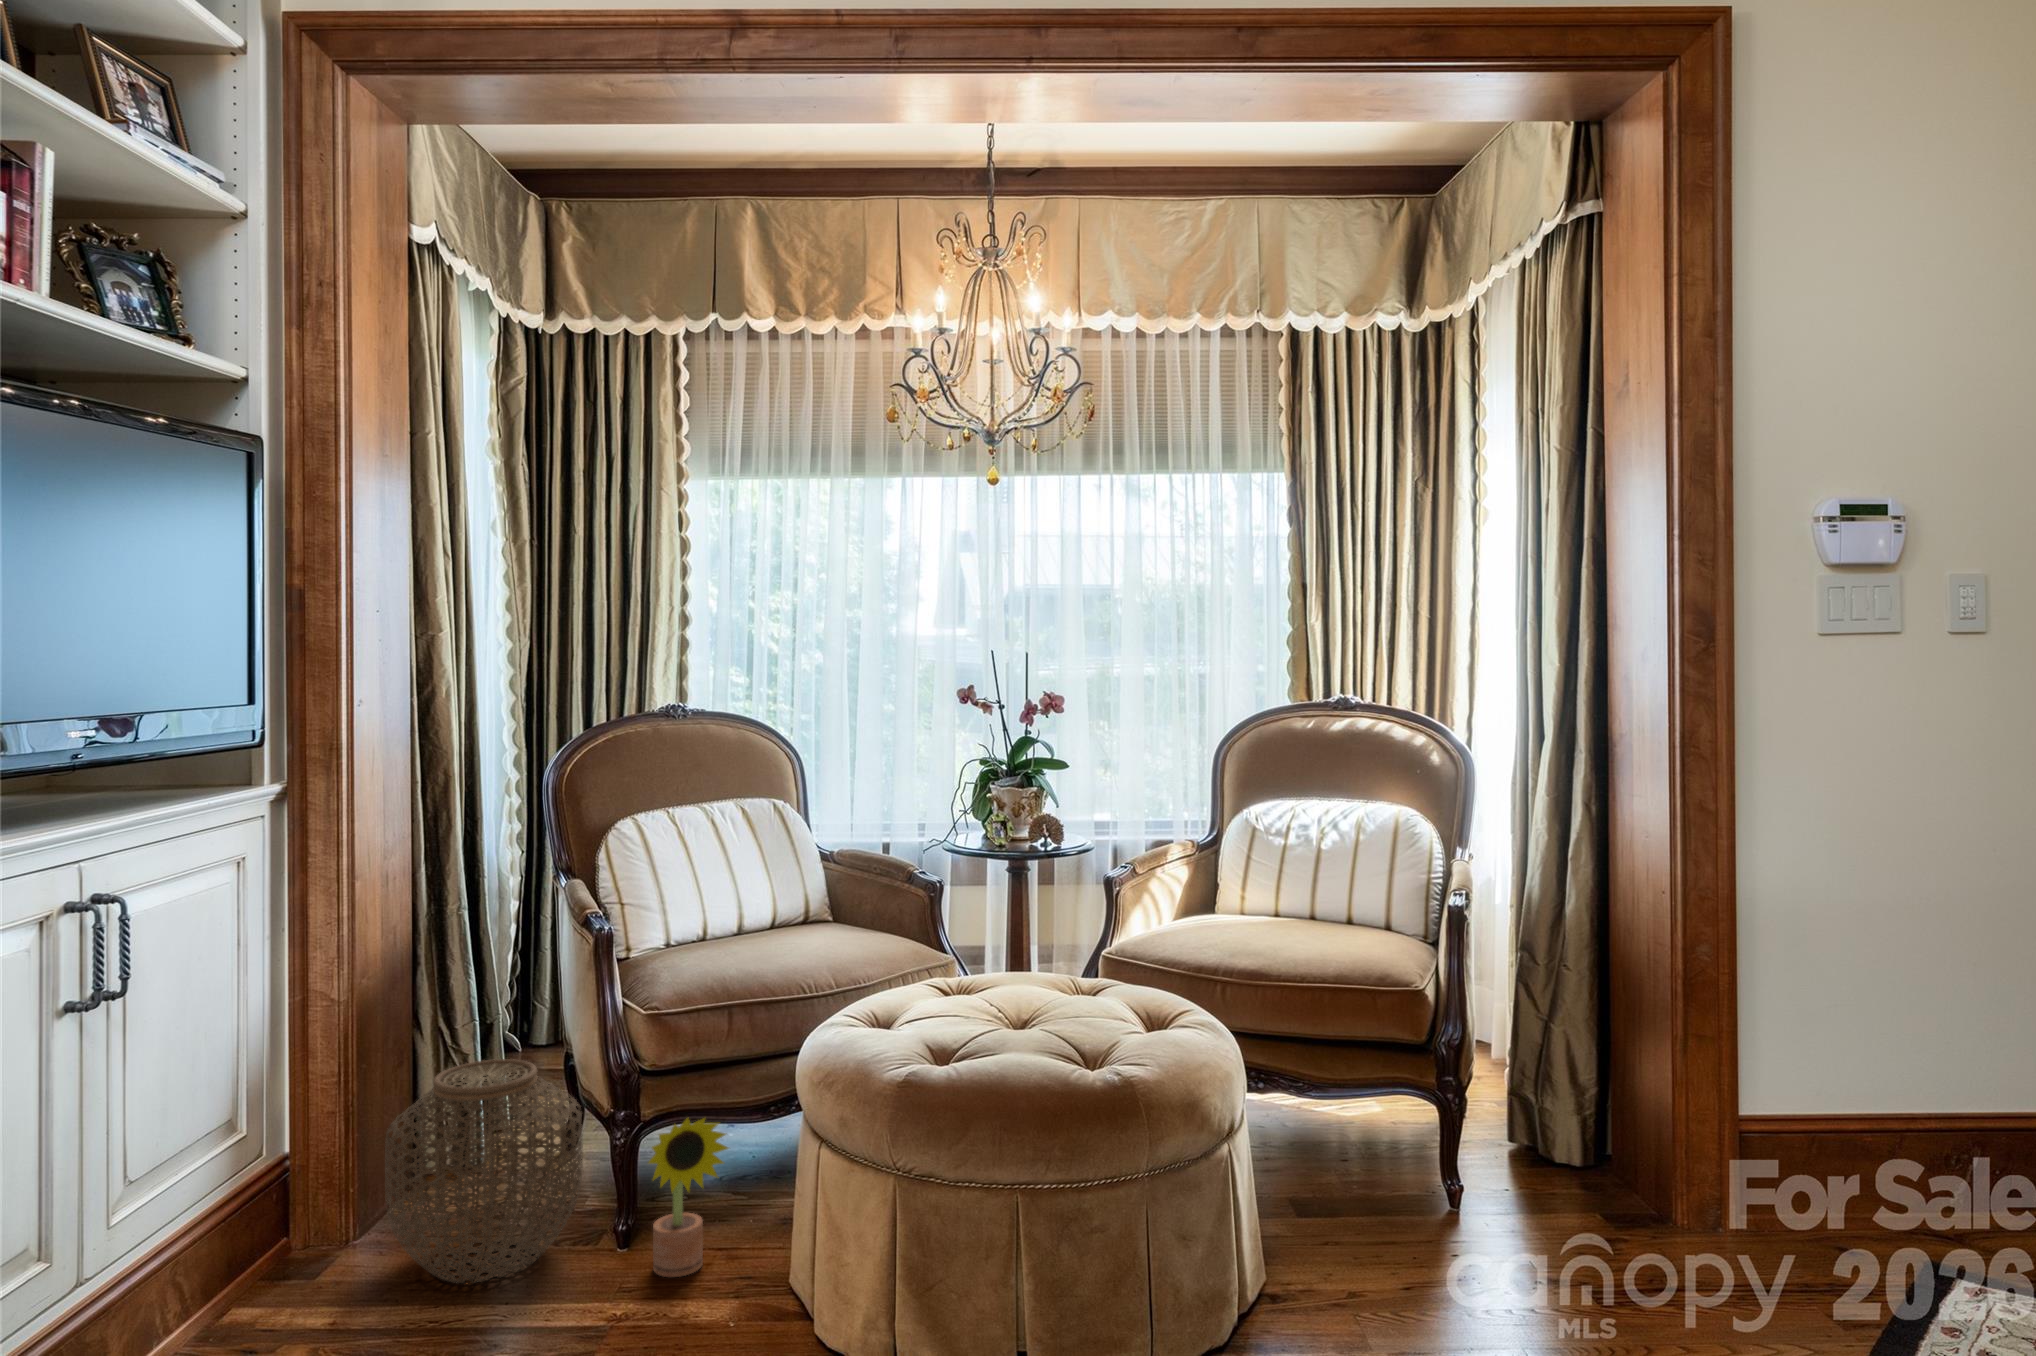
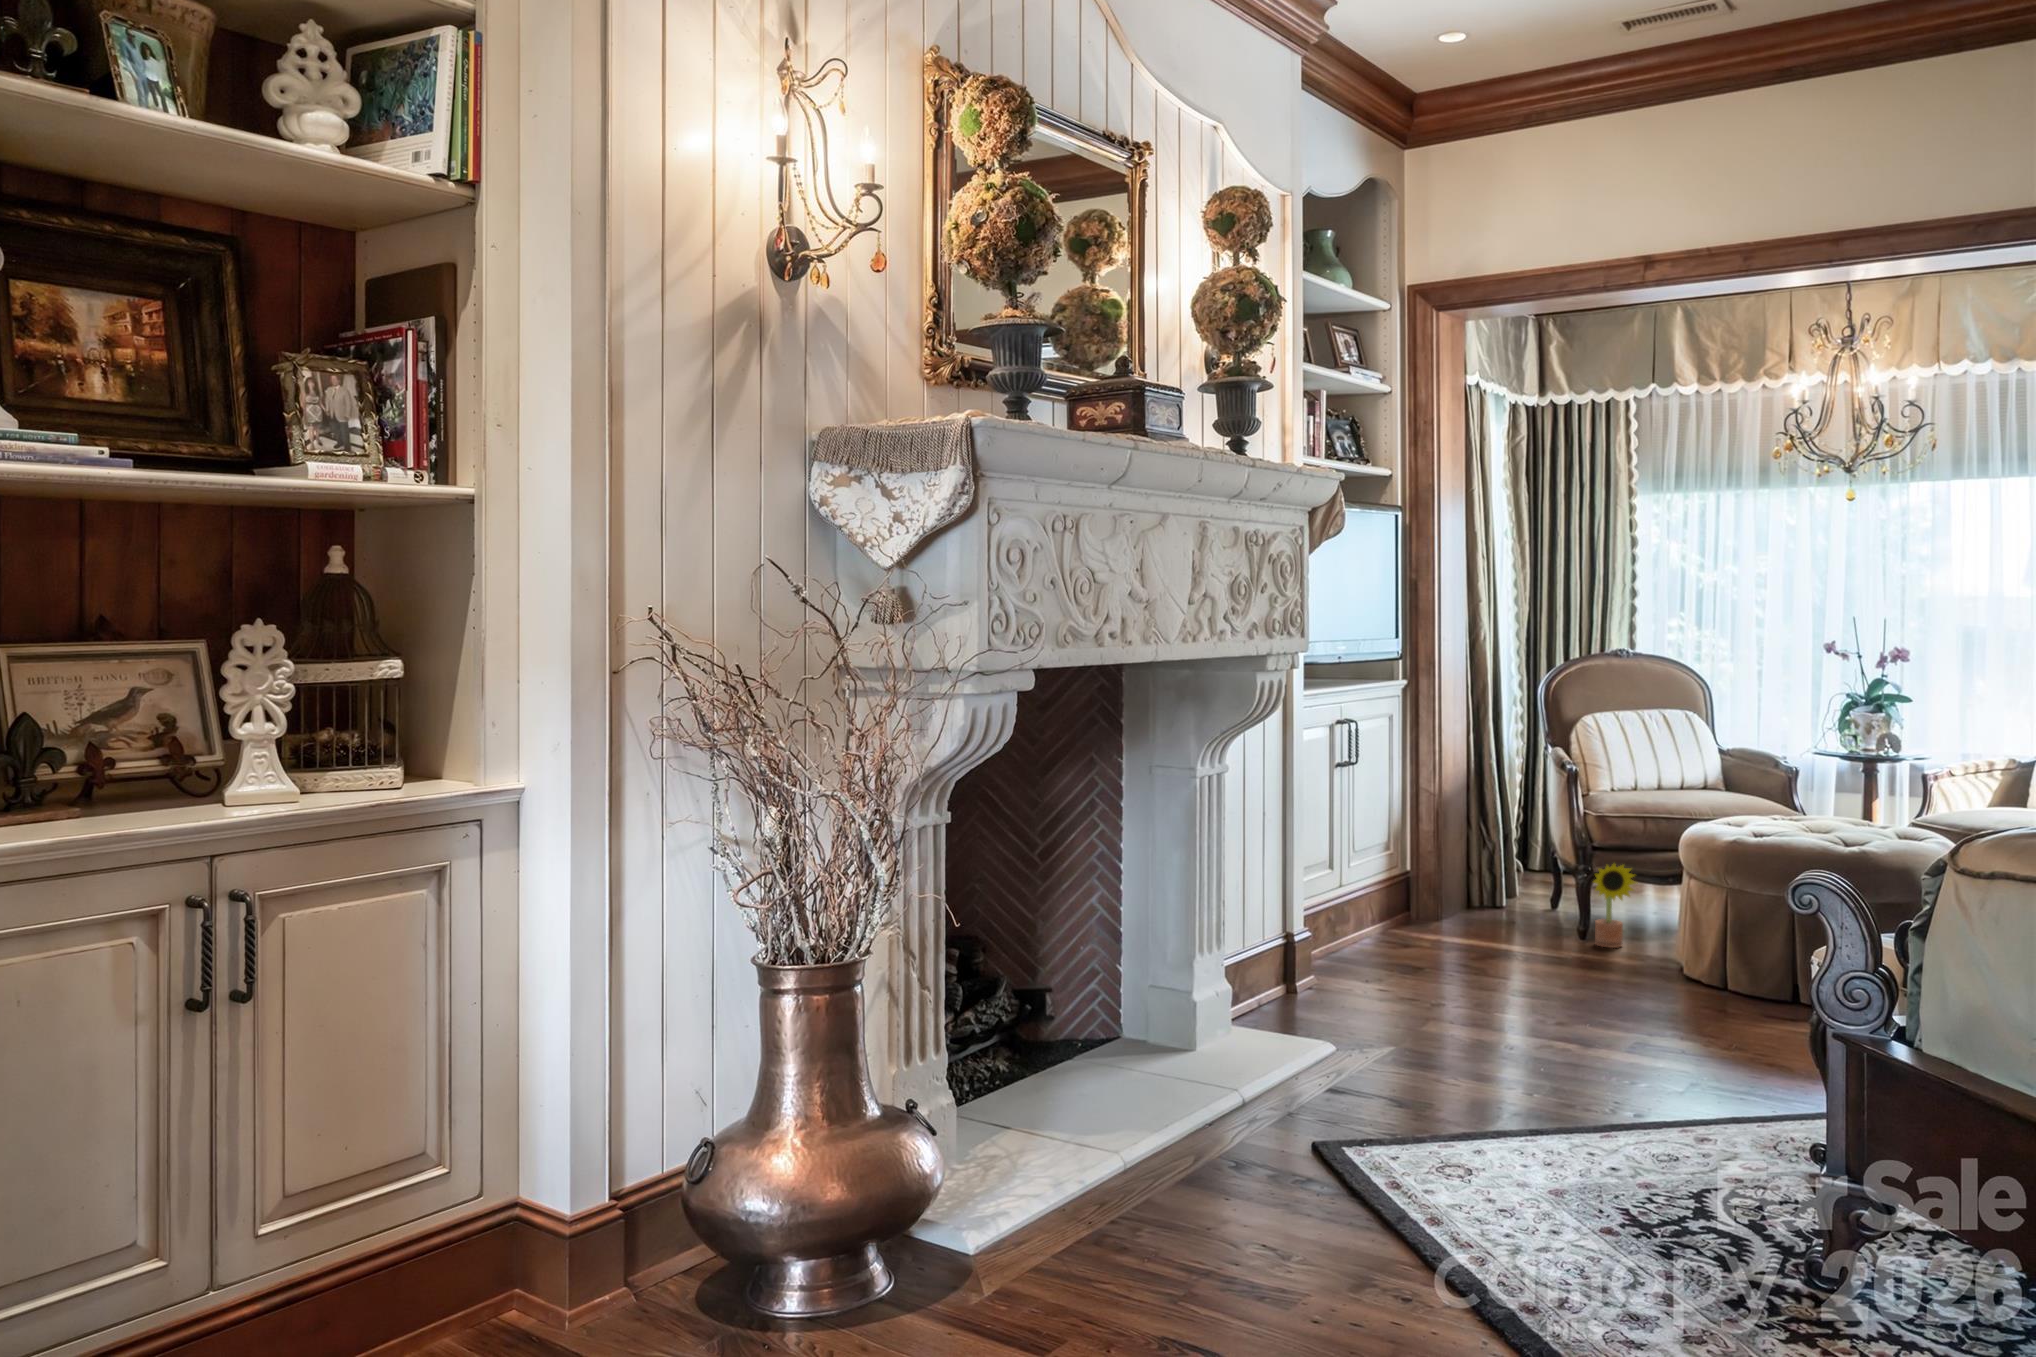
woven basket: present [385,1059,583,1283] -> none [1460,831,1558,934]

